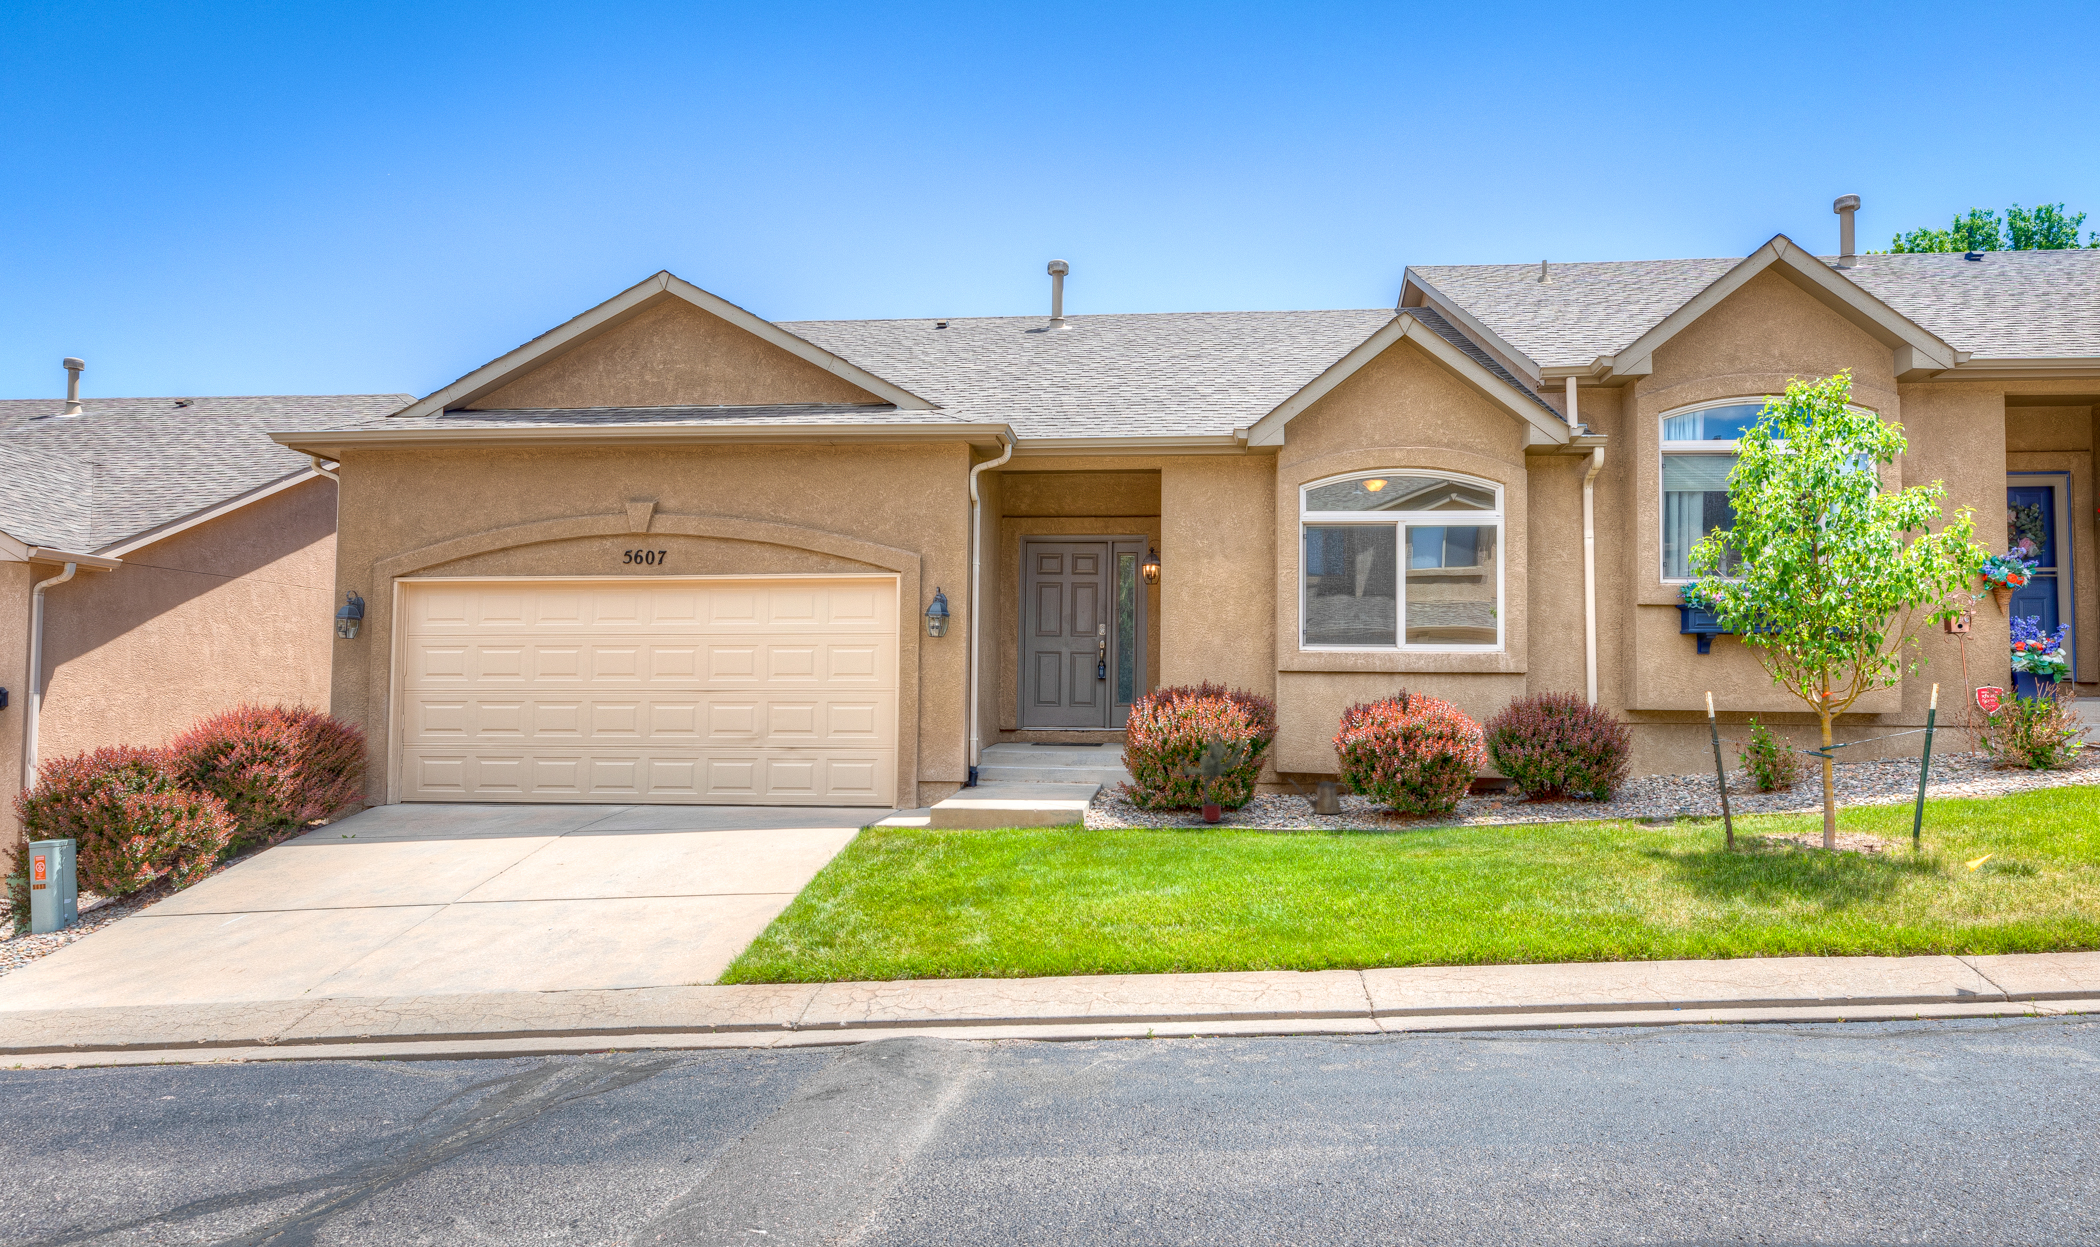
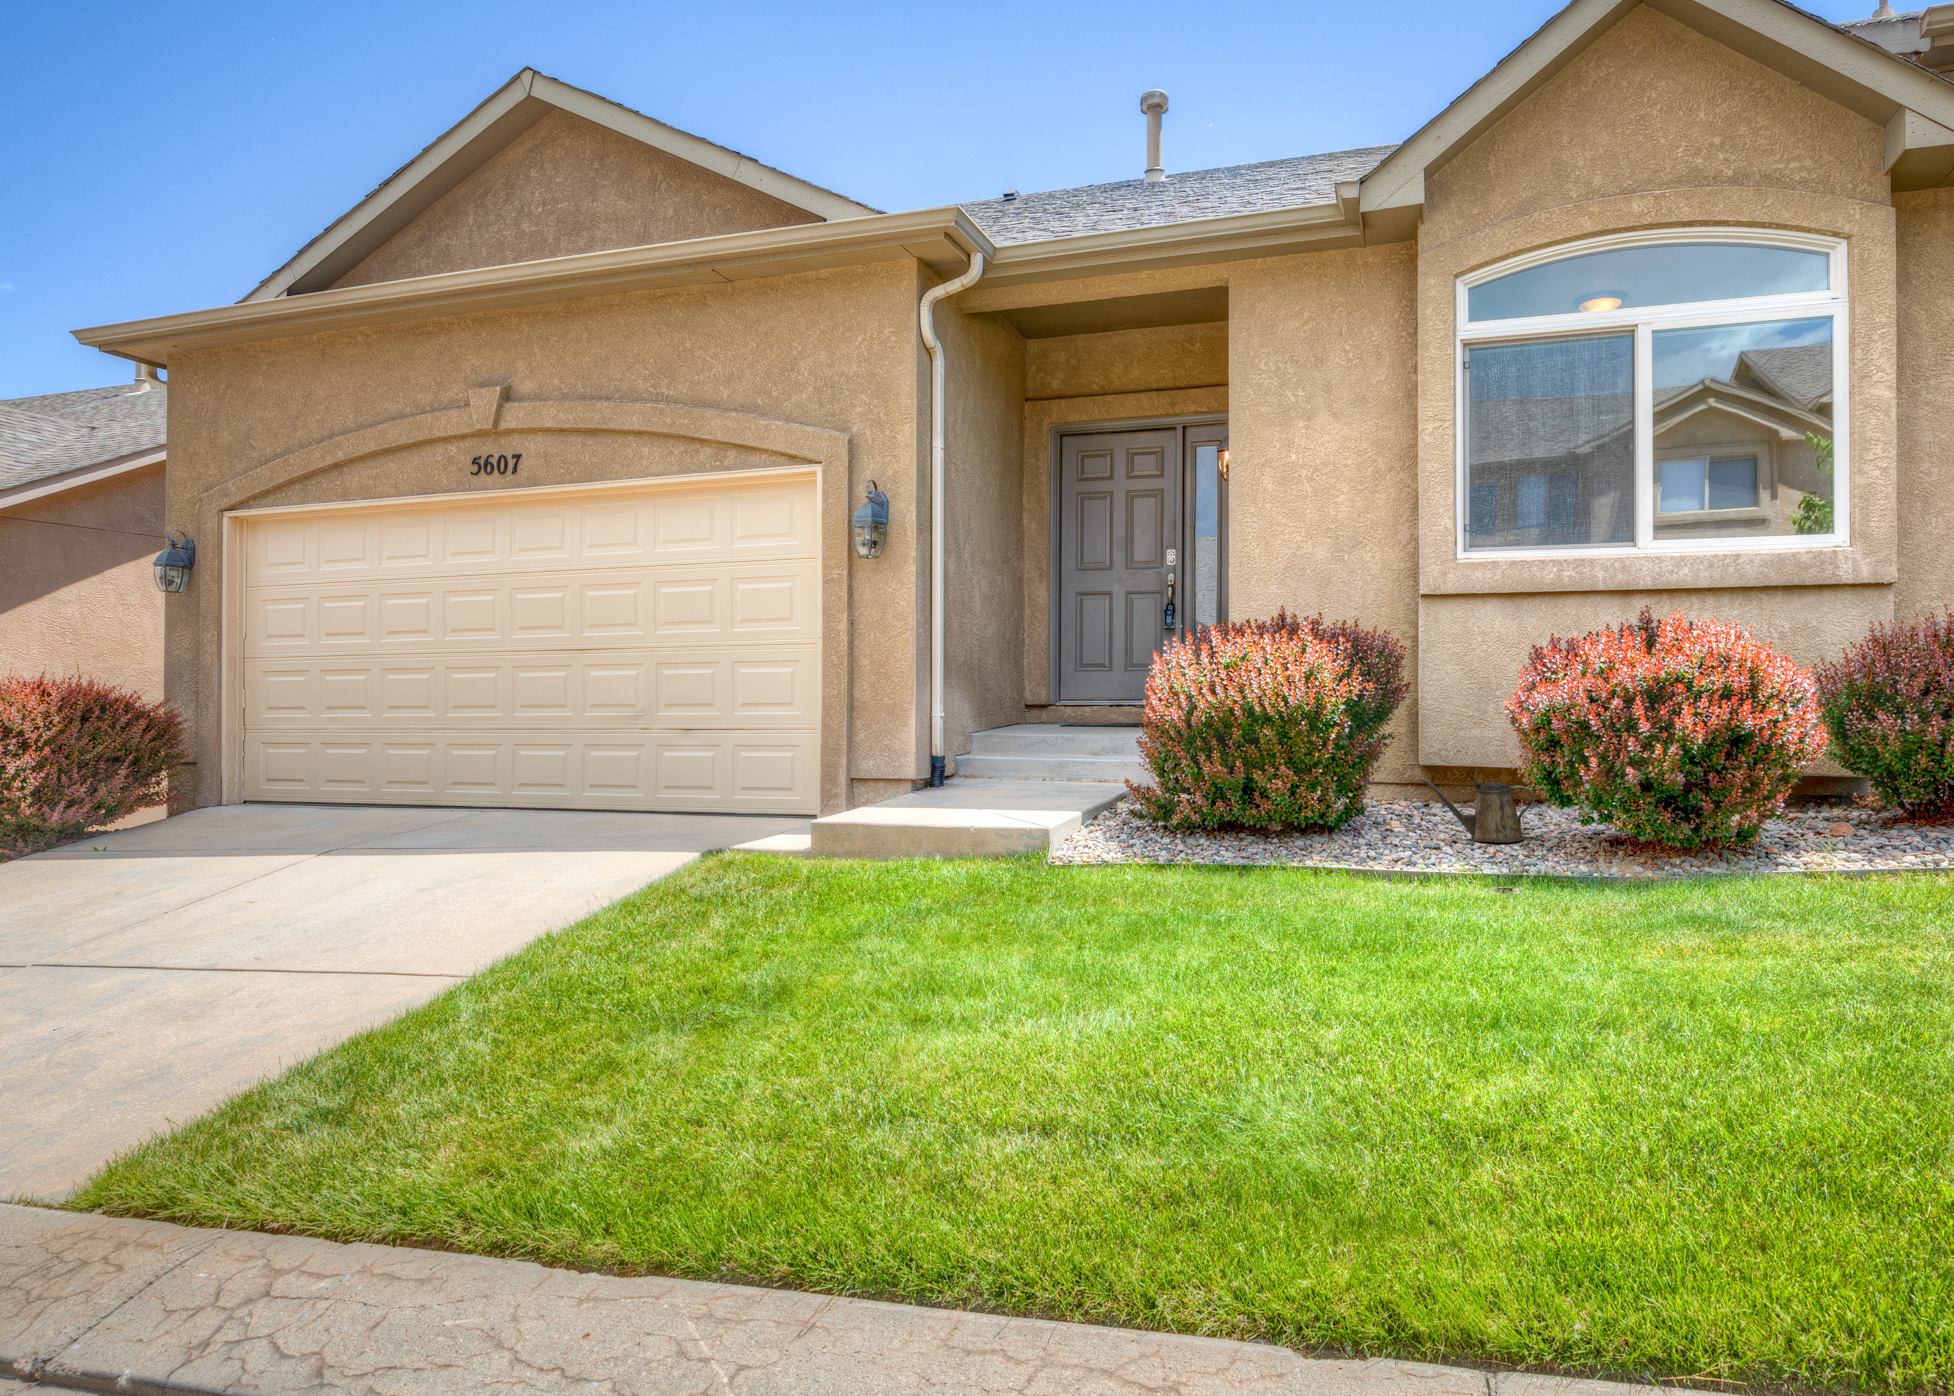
potted tree: present [1174,729,1246,823] -> none [1198,685,1338,856]

